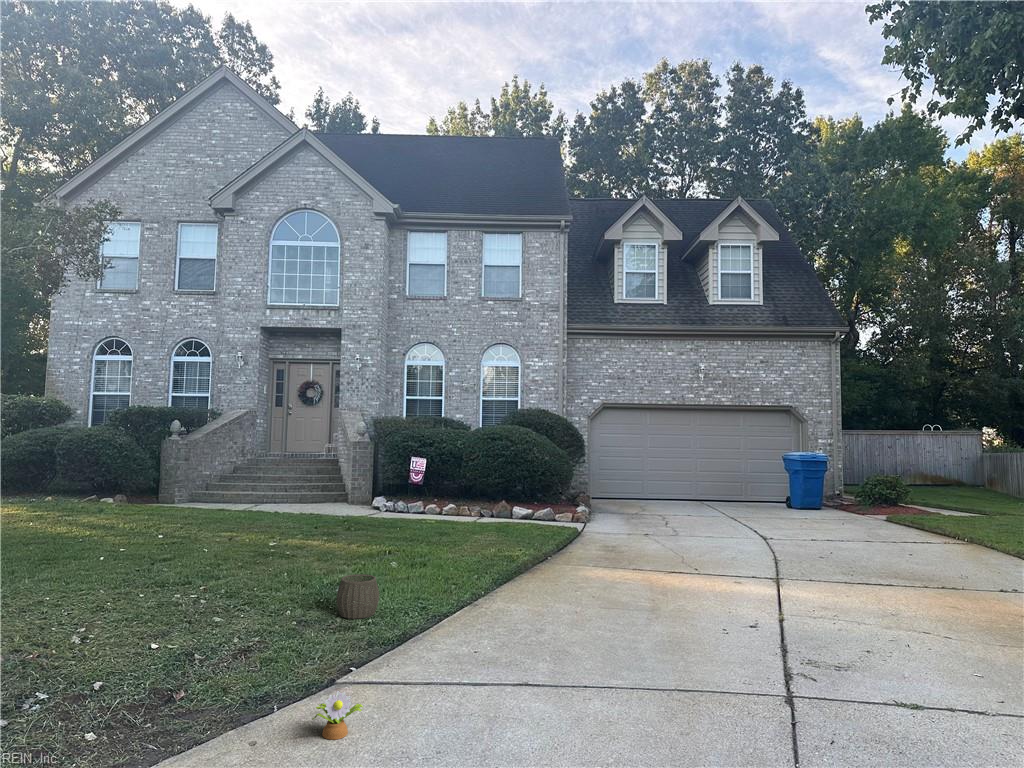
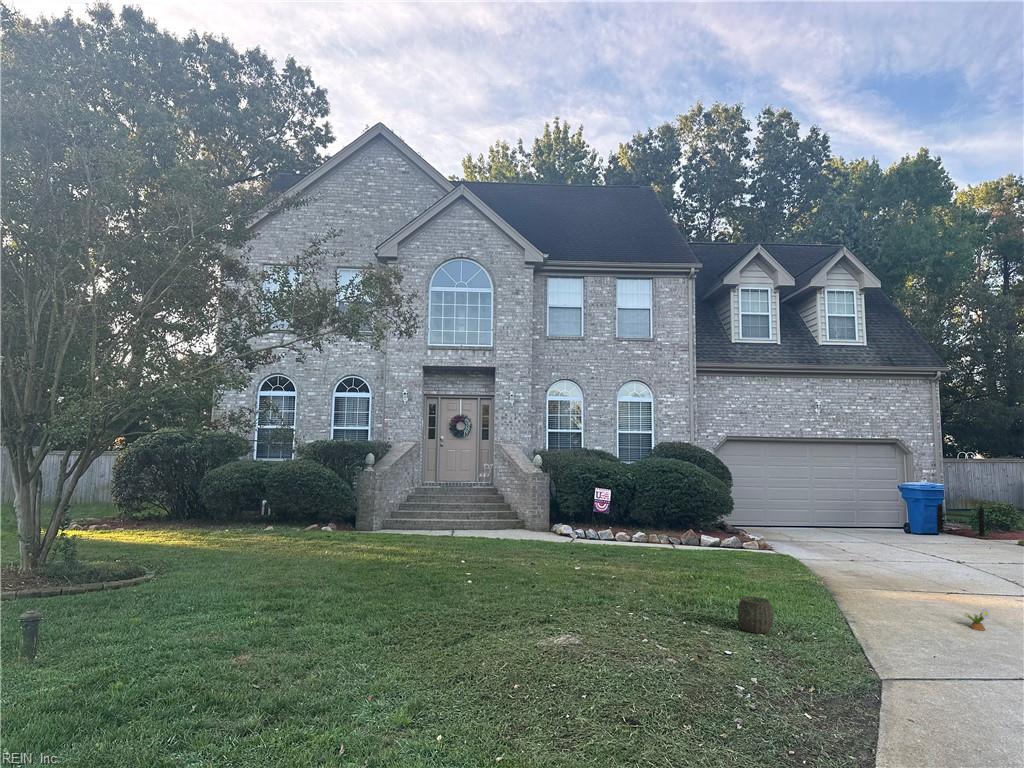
bench: none [815,475,866,510] -> present [937,504,985,536]
decorative plant: present [313,691,363,740] -> present [964,608,990,631]

